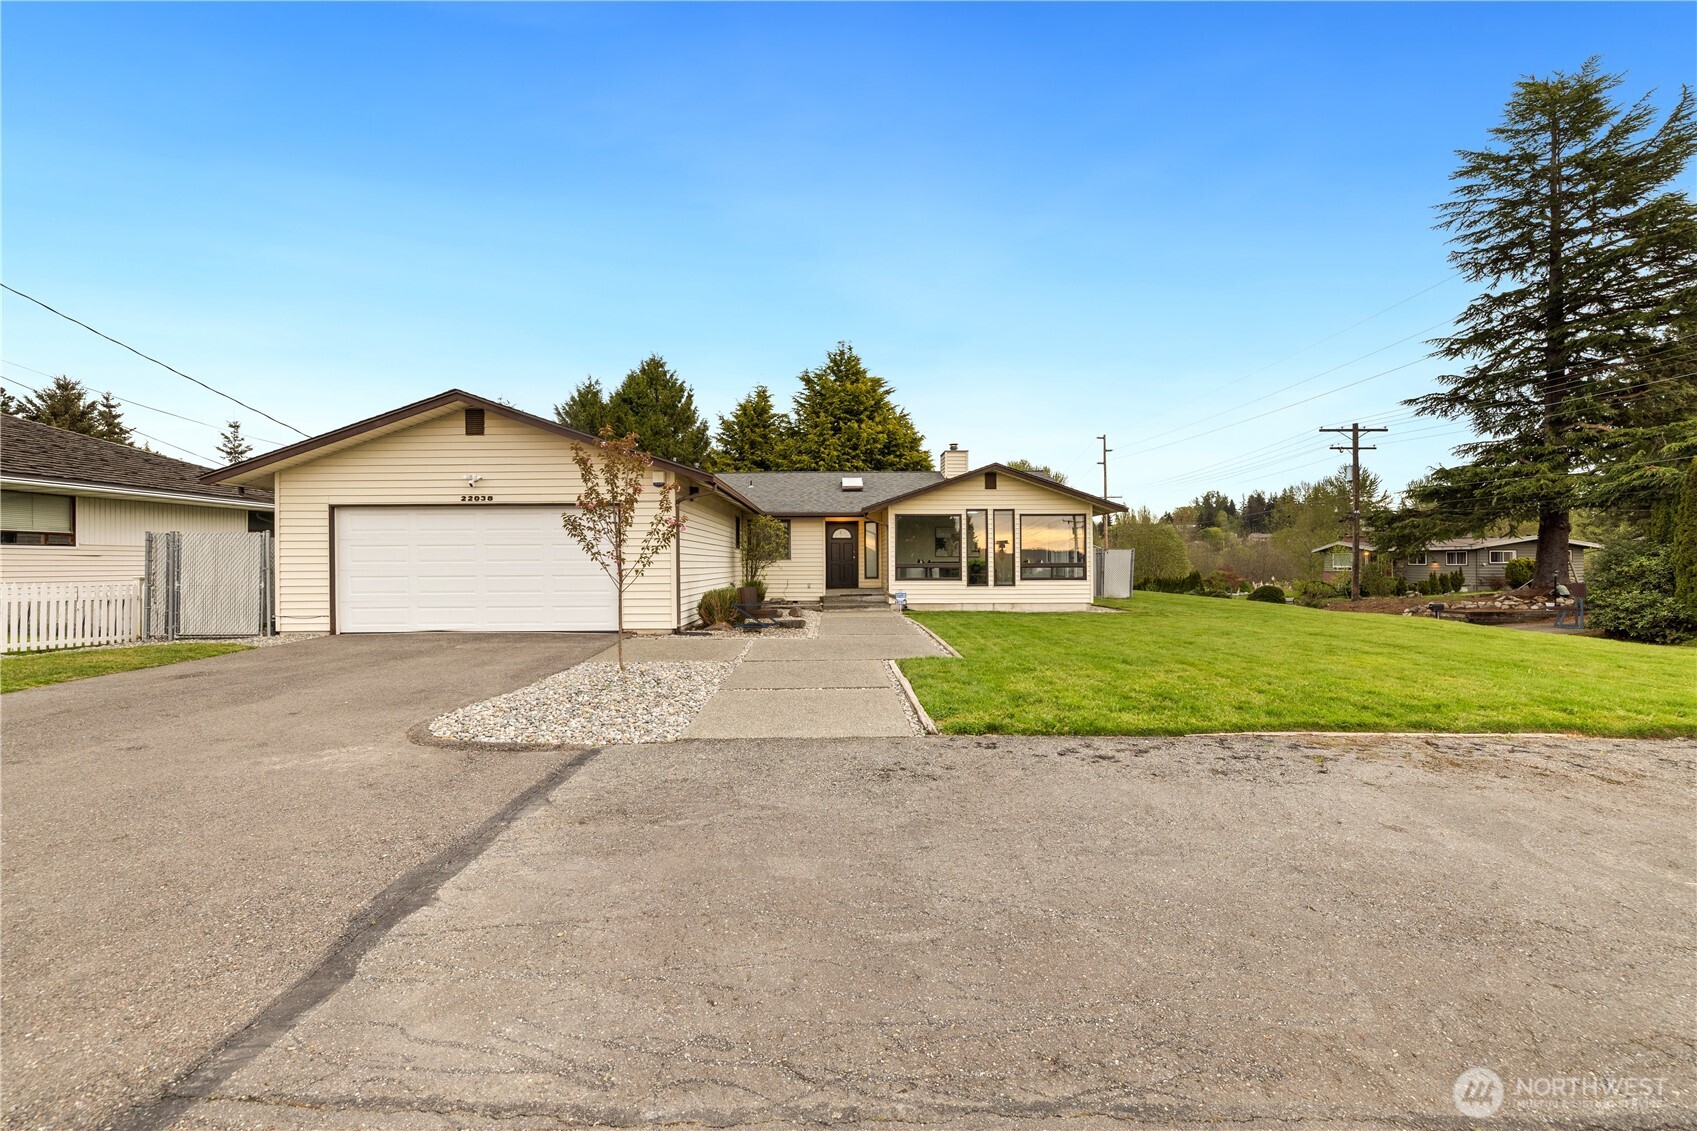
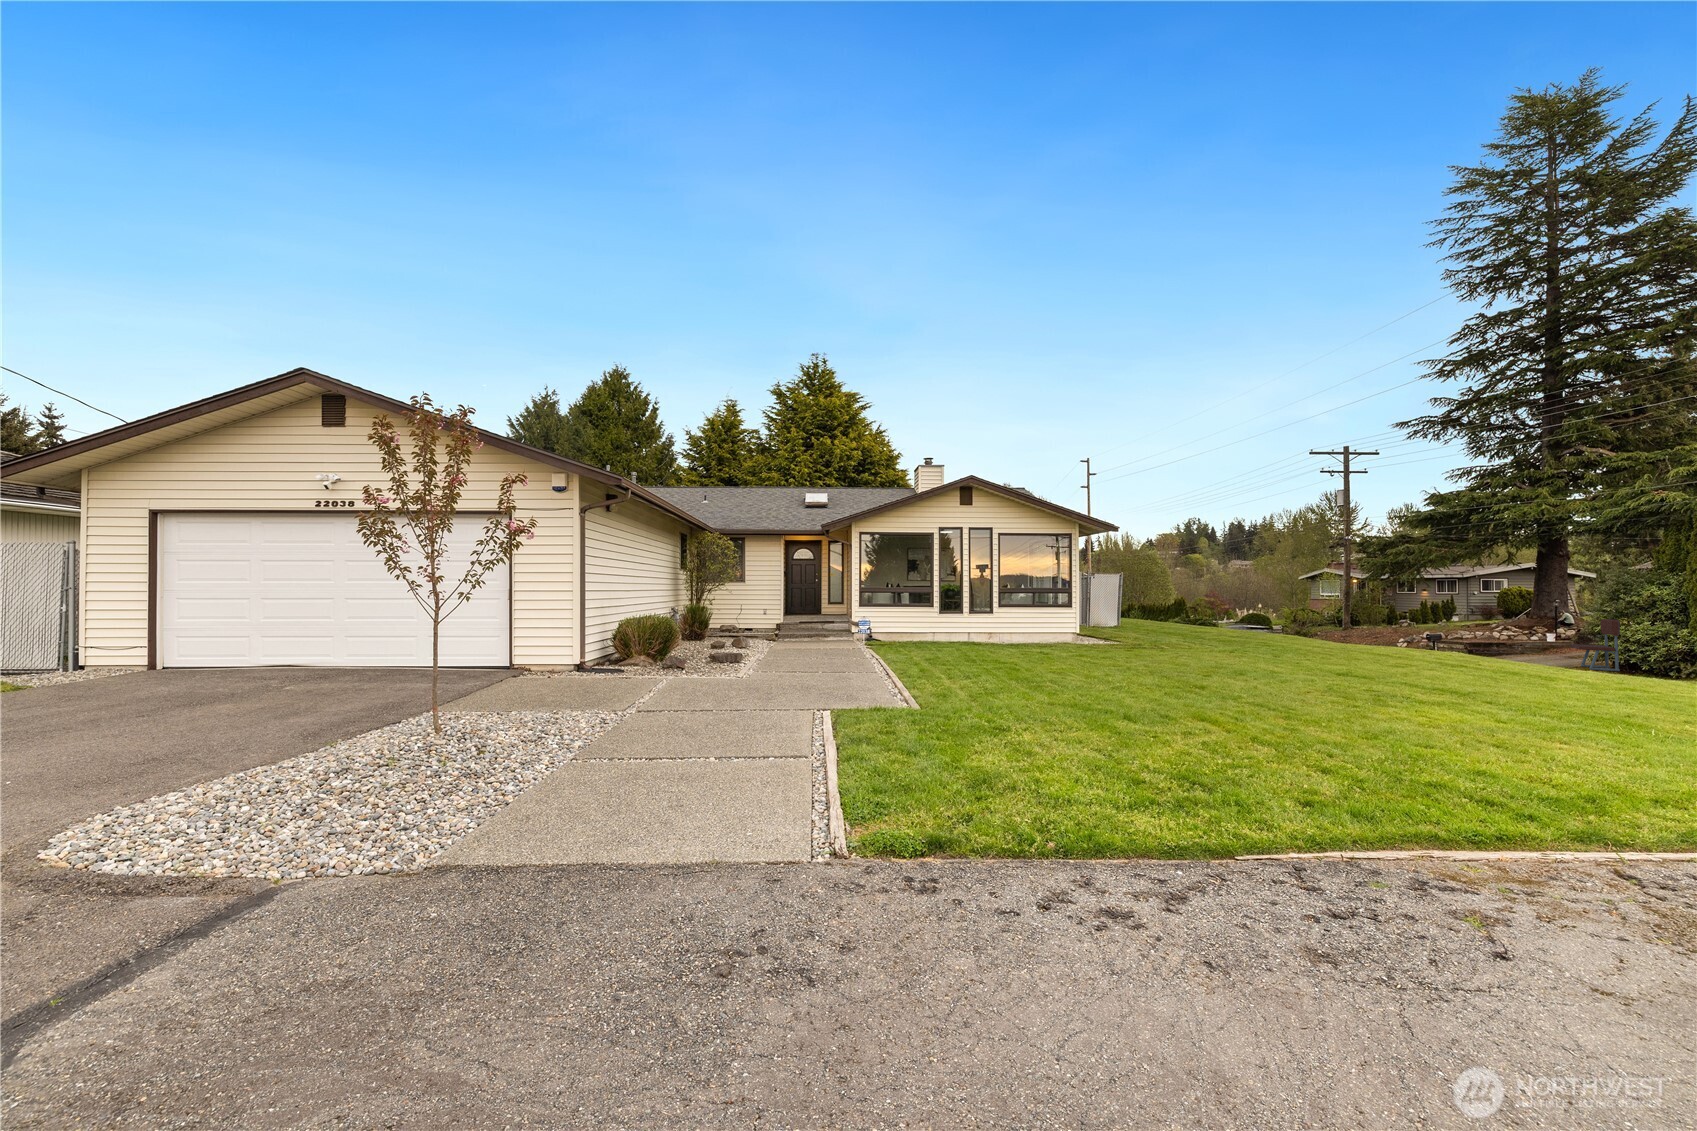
lounge chair: present [732,587,780,628] -> none [657,614,717,663]

